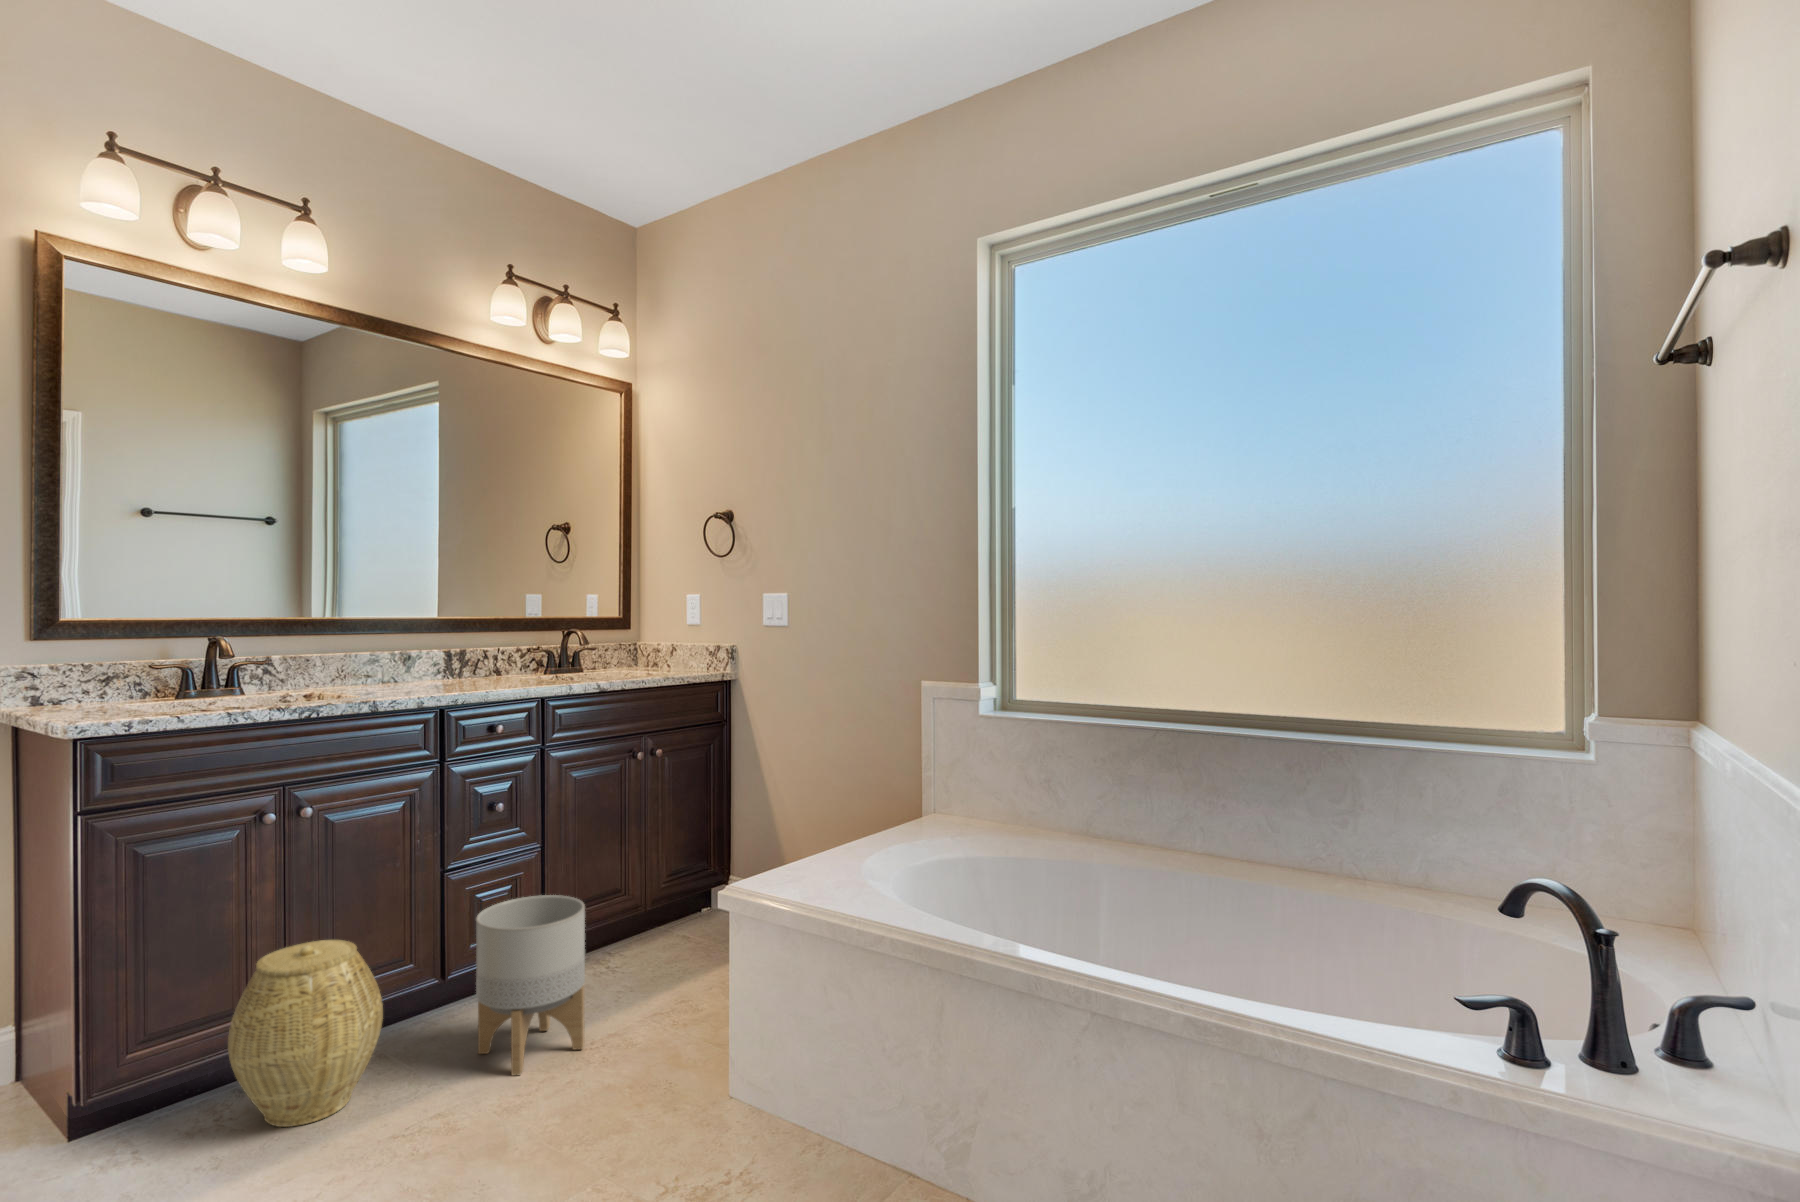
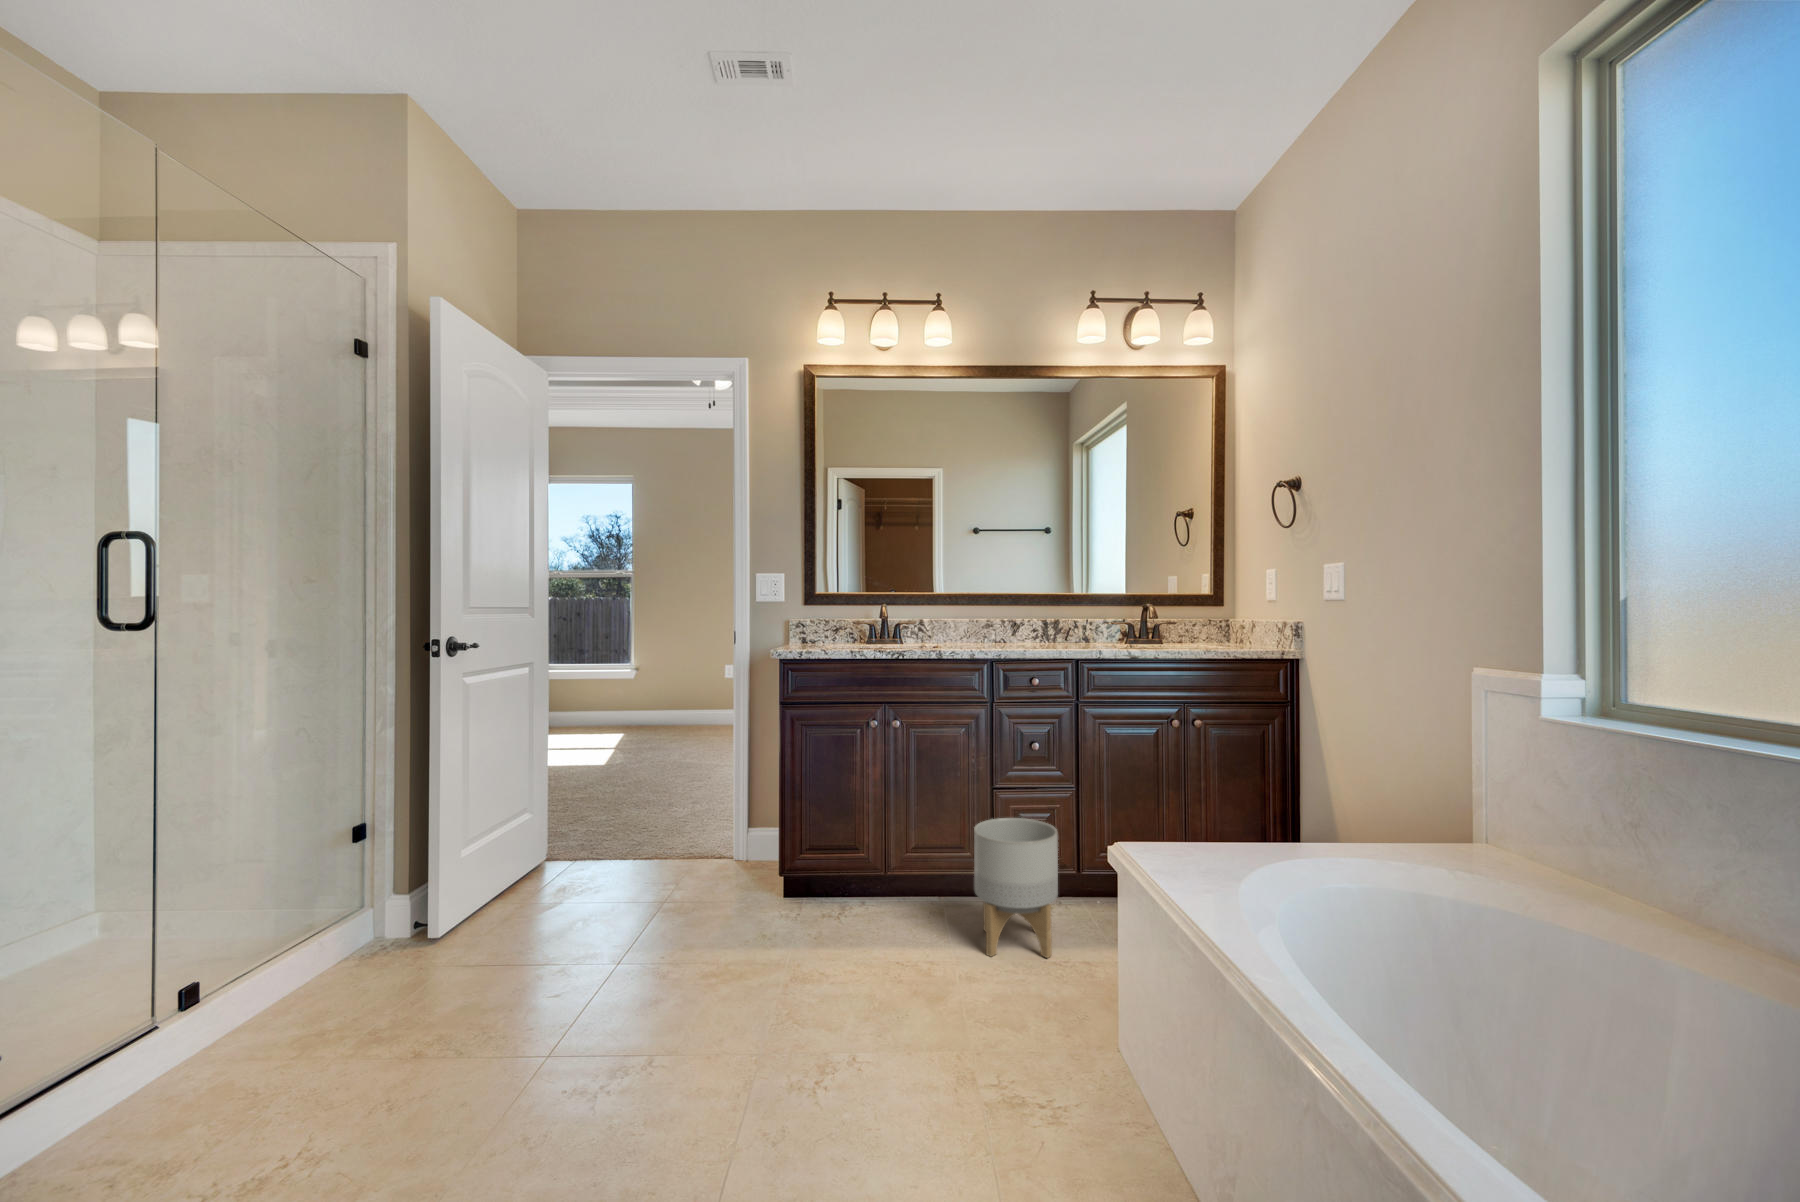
woven basket: present [228,940,383,1127] -> none [828,811,916,931]

